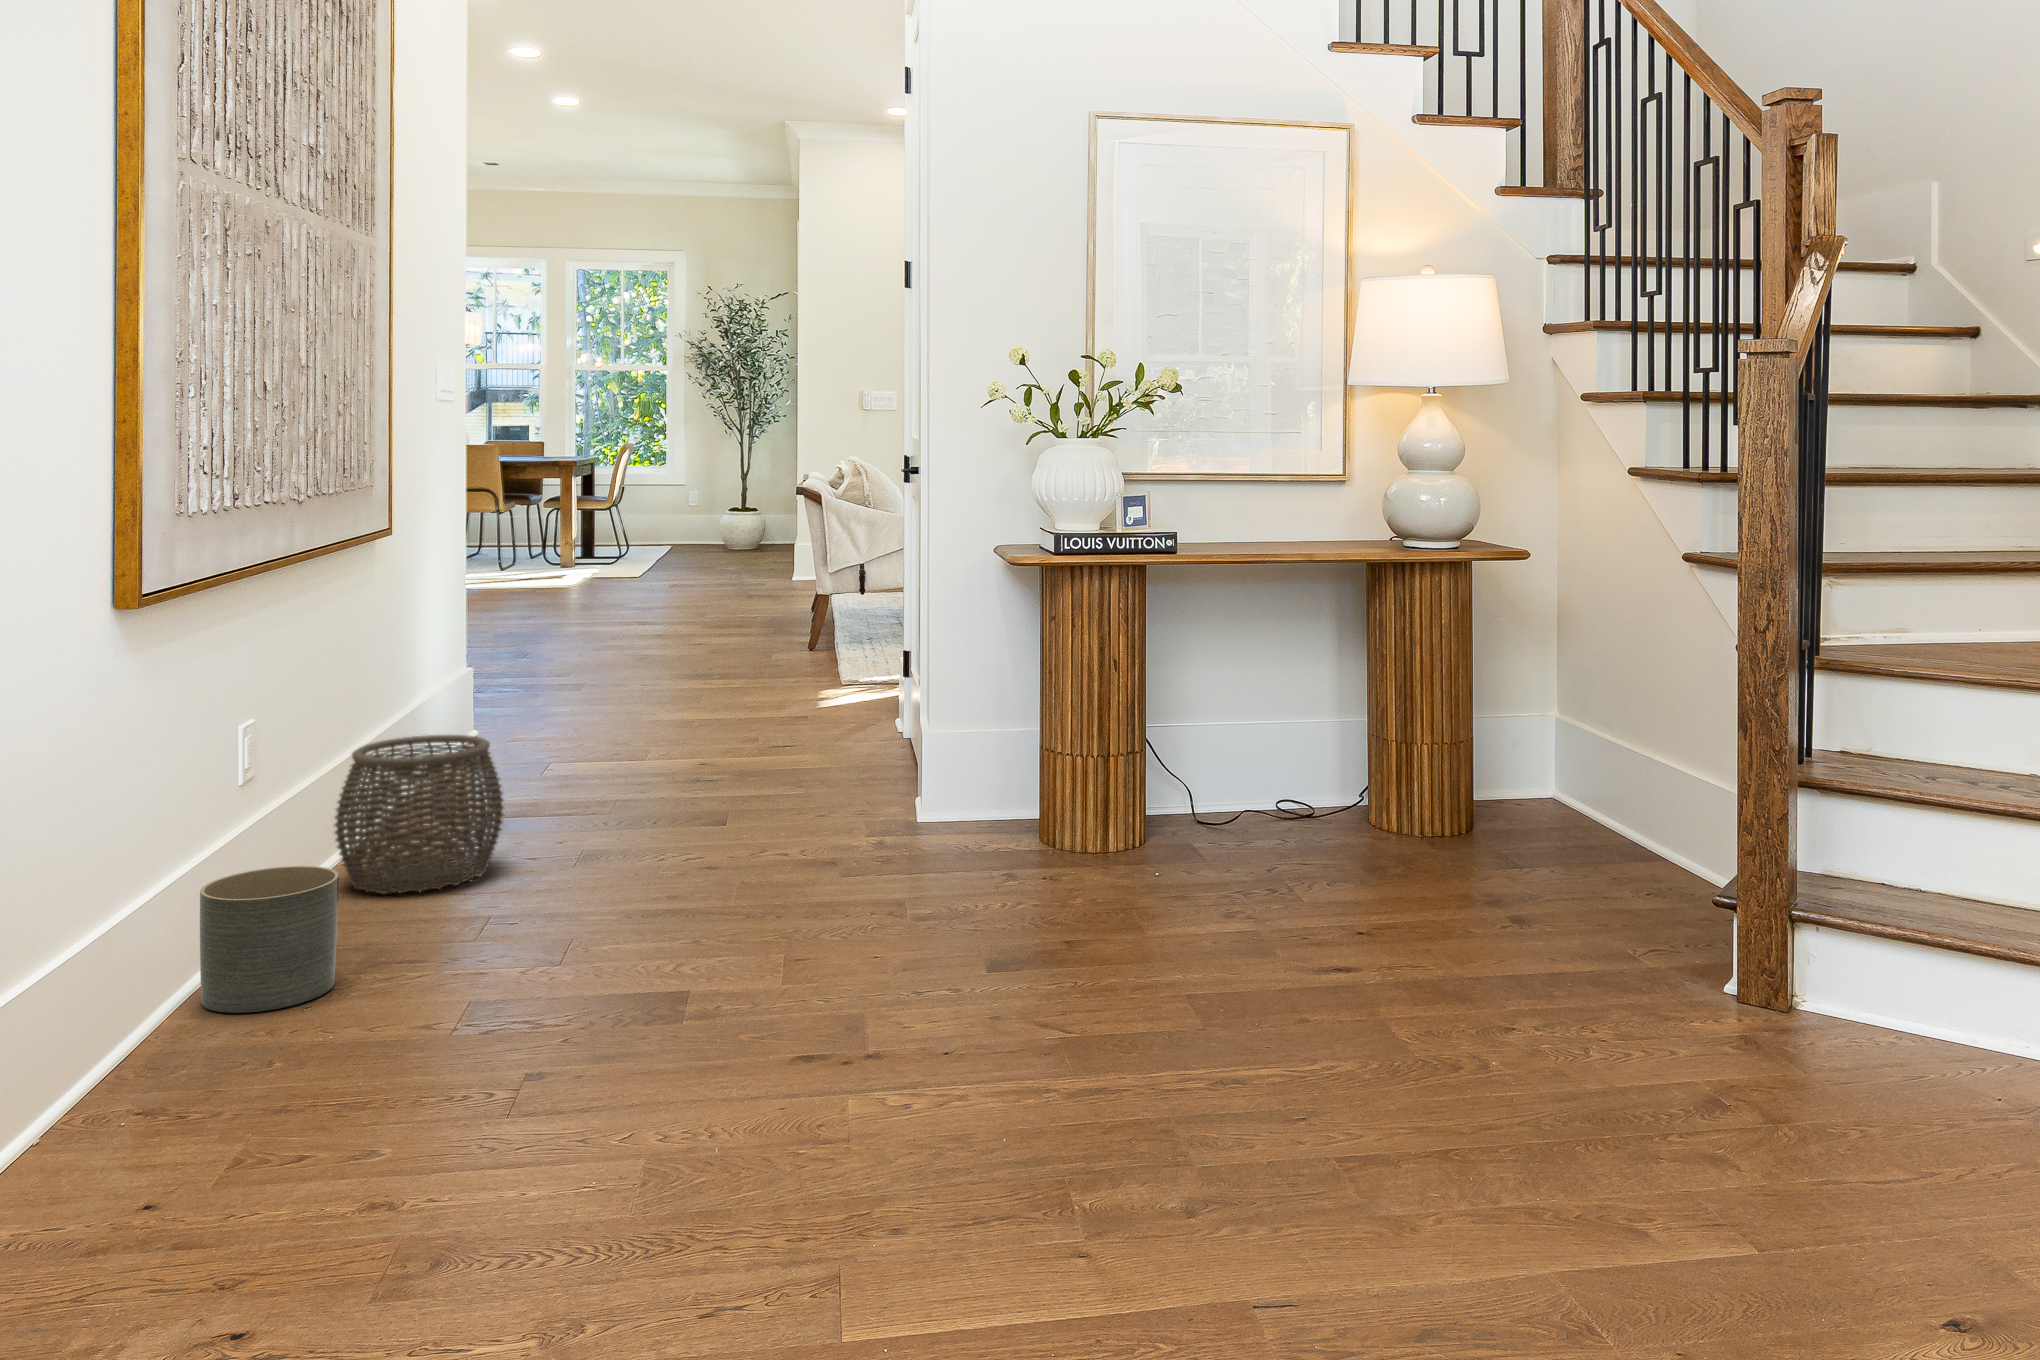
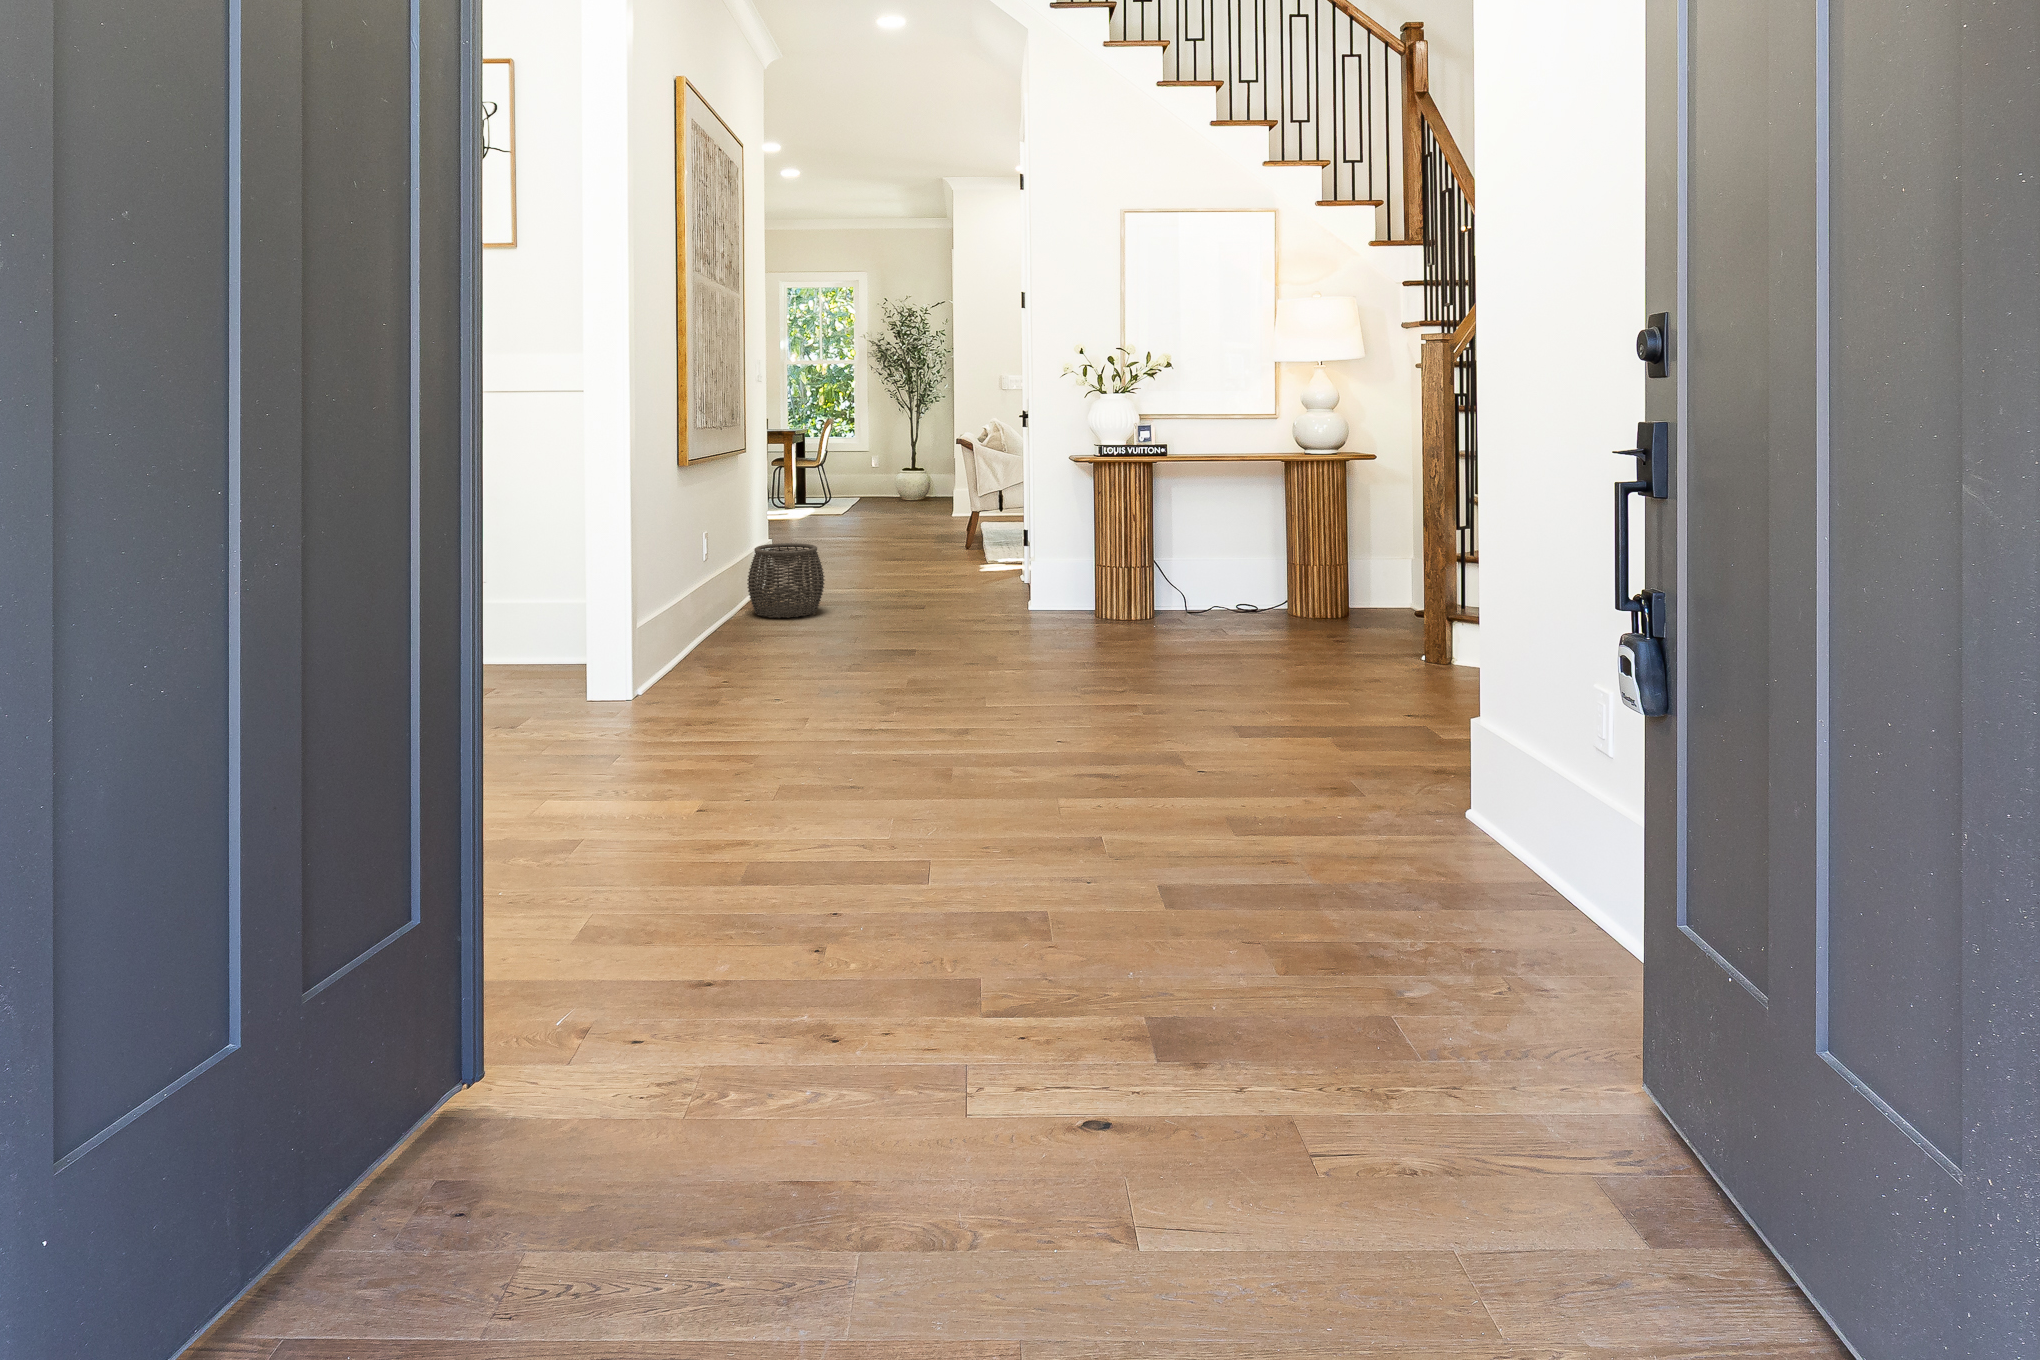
planter: present [200,866,339,1013] -> none [705,594,763,657]

